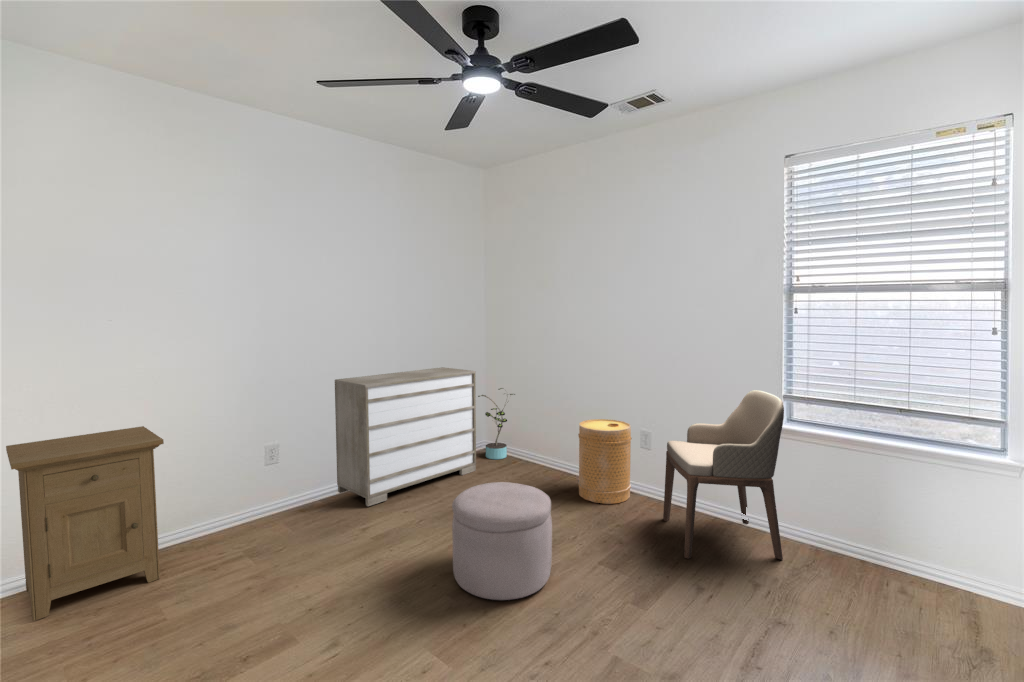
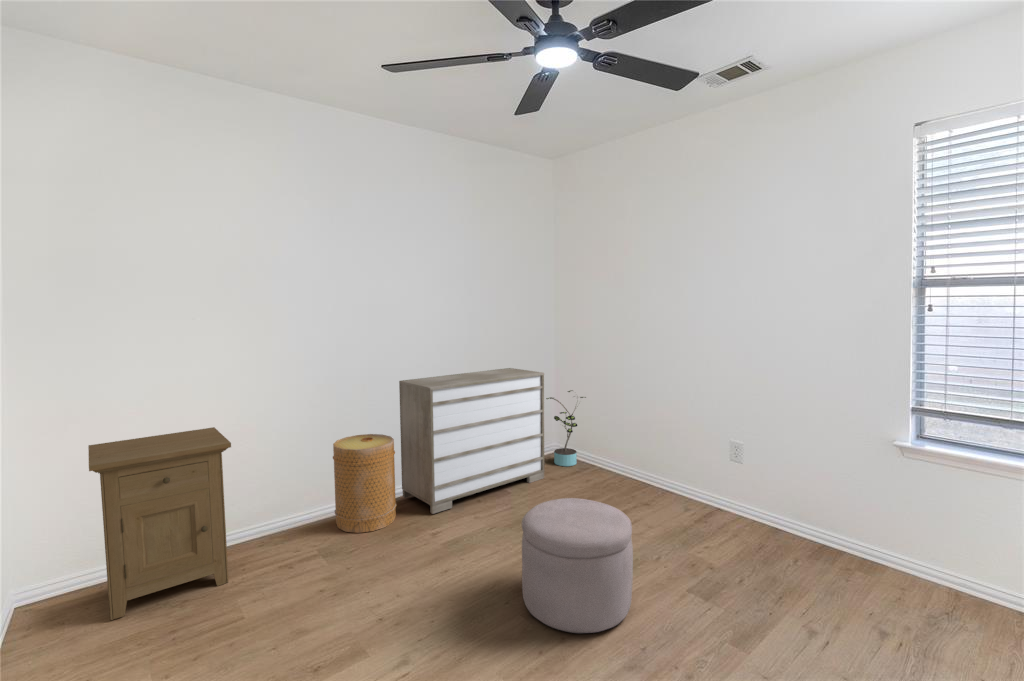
armchair: present [663,390,784,560] -> none [758,401,916,605]
basket: present [578,419,632,504] -> present [333,434,397,533]

